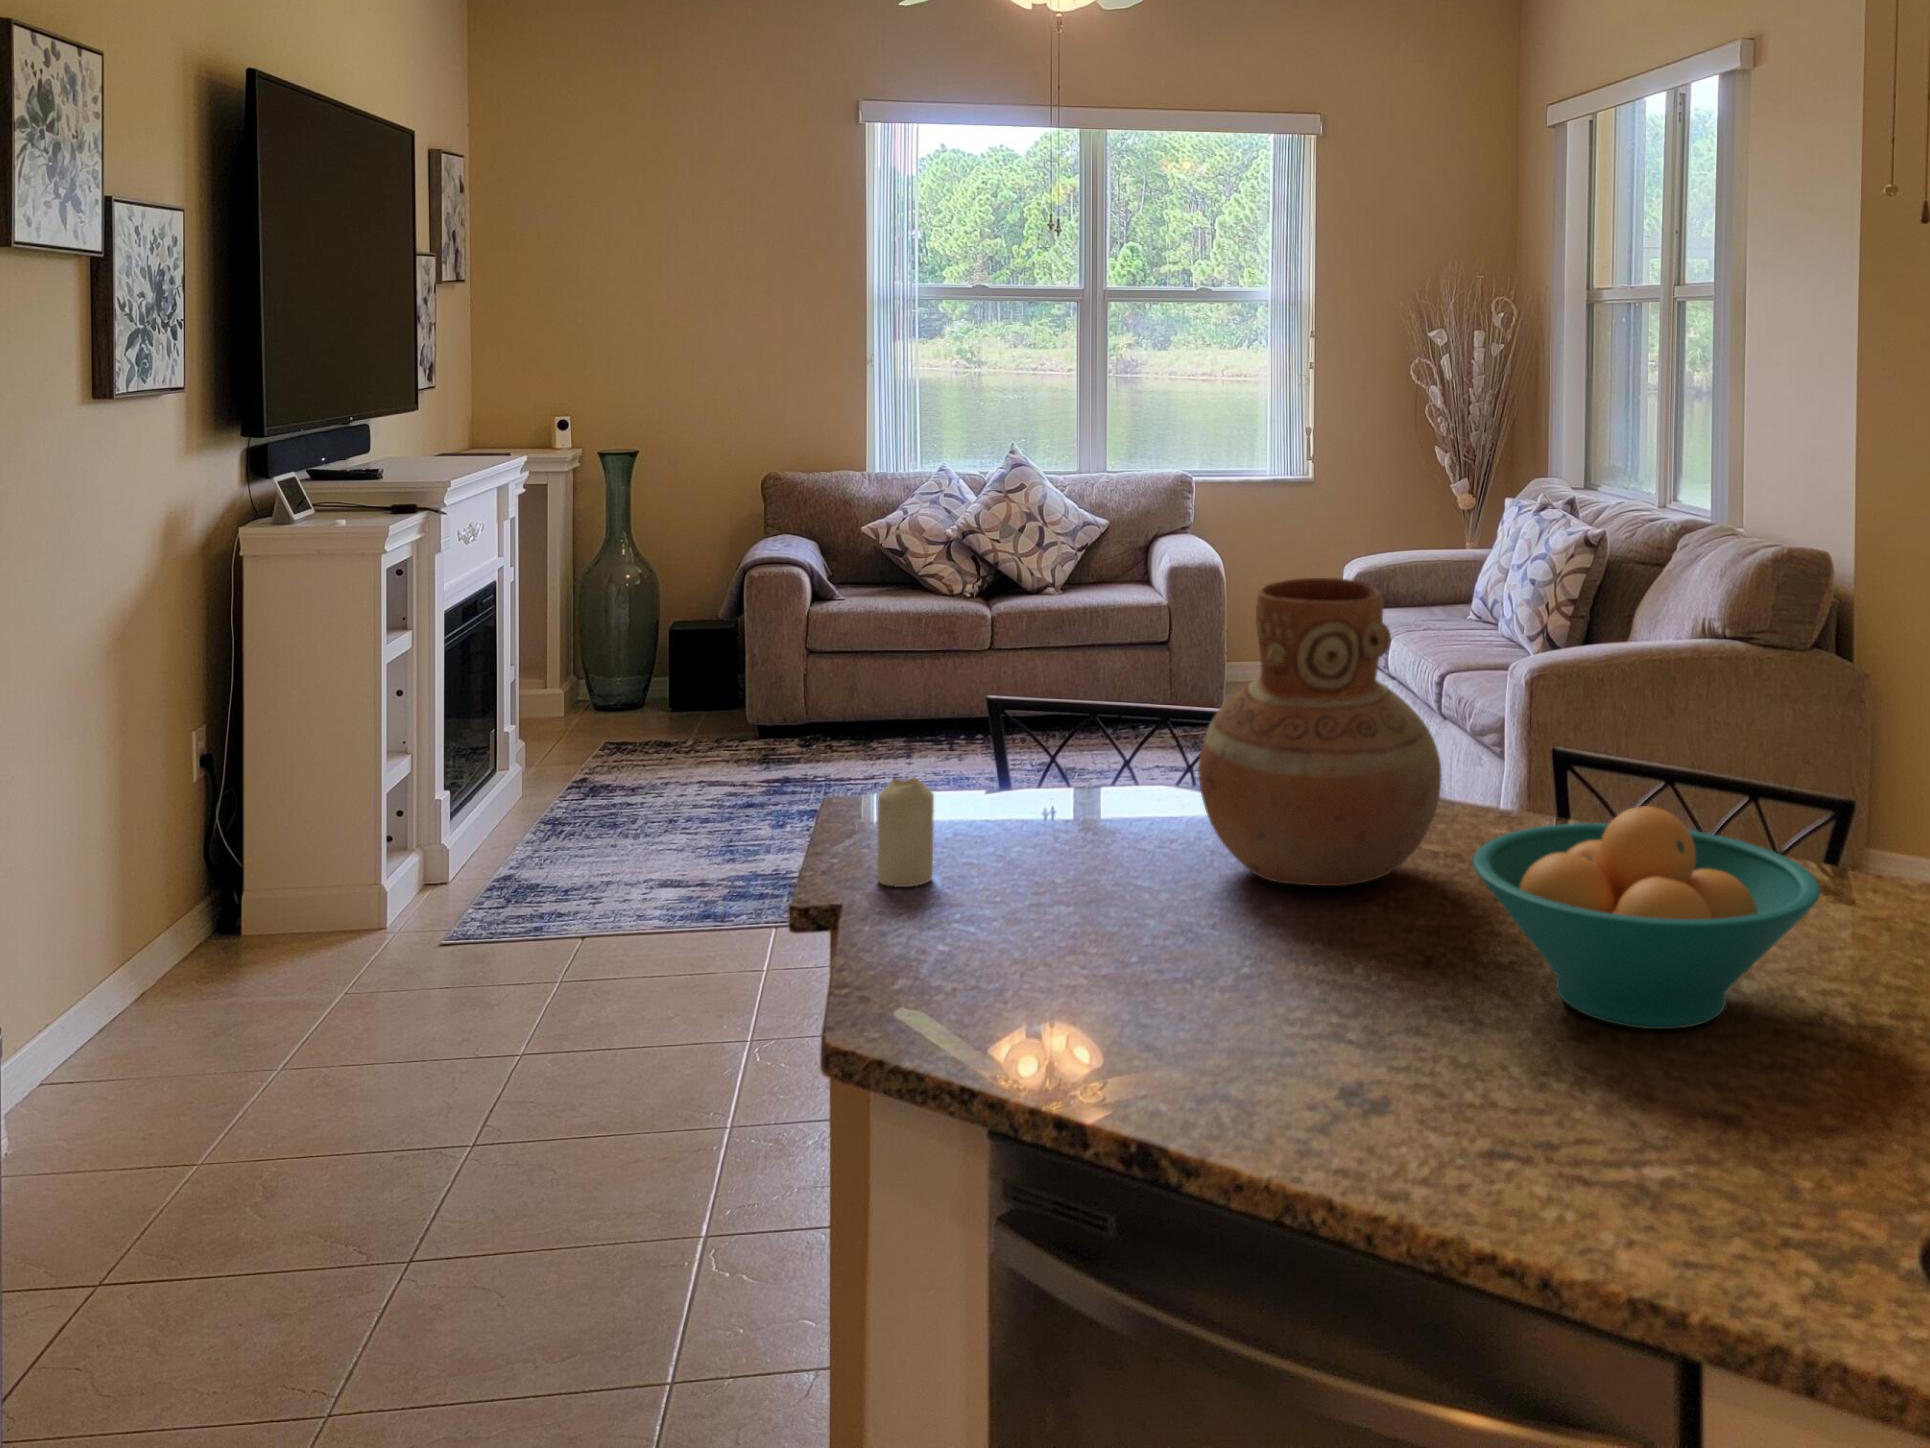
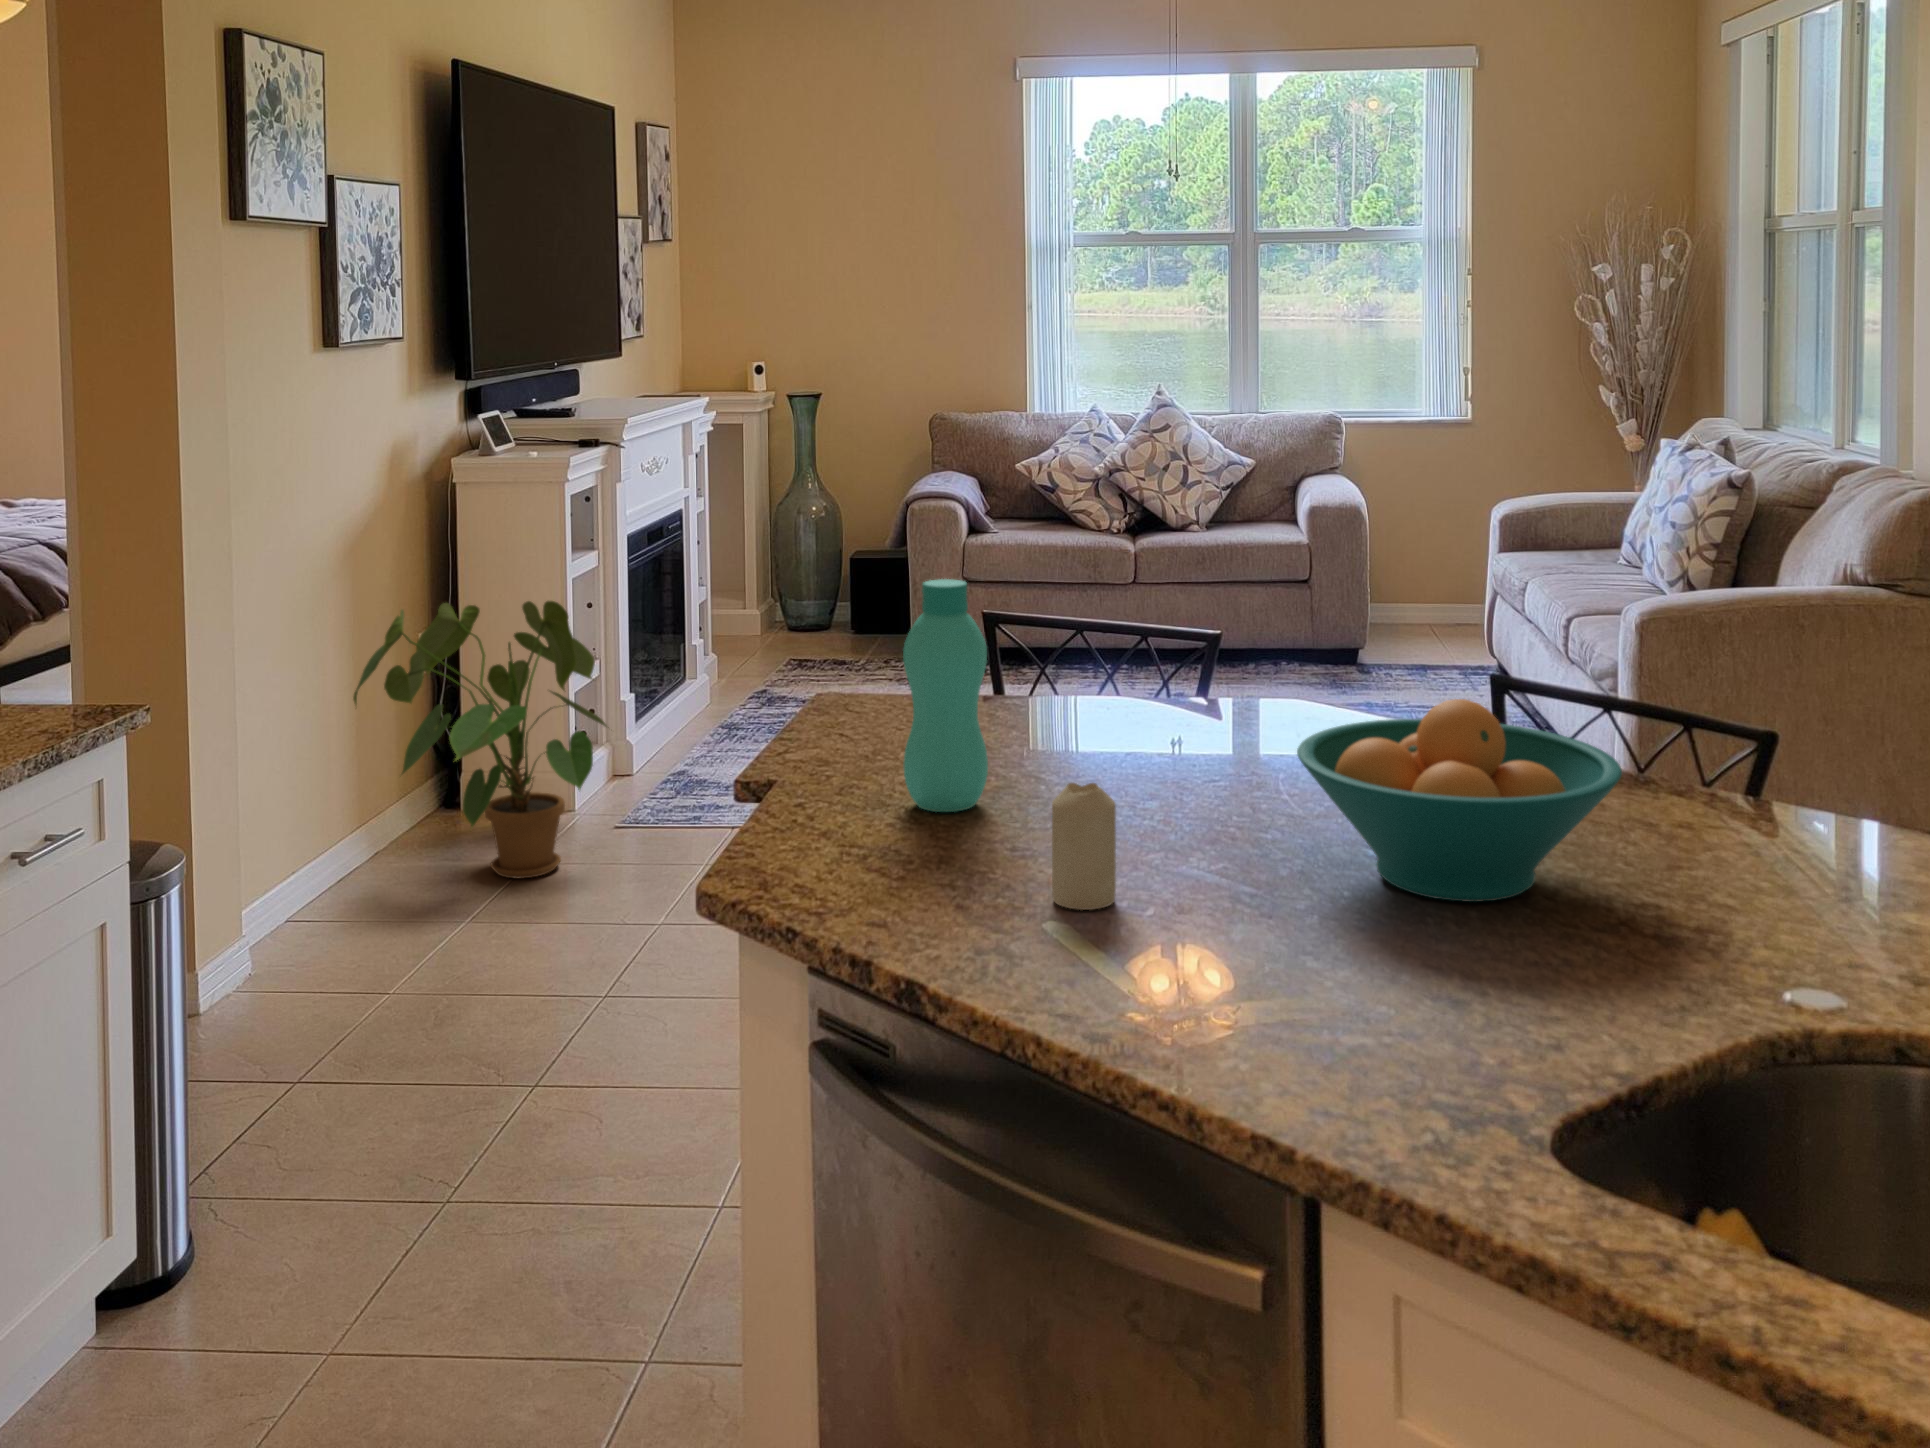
vase: present [1198,578,1441,886] -> none [1116,492,1340,772]
bottle: none [995,686,1092,957] -> present [903,579,988,812]
house plant: none [118,693,451,1019] -> present [353,601,609,878]
candle: present [877,778,934,887] -> present [1052,783,1116,910]

